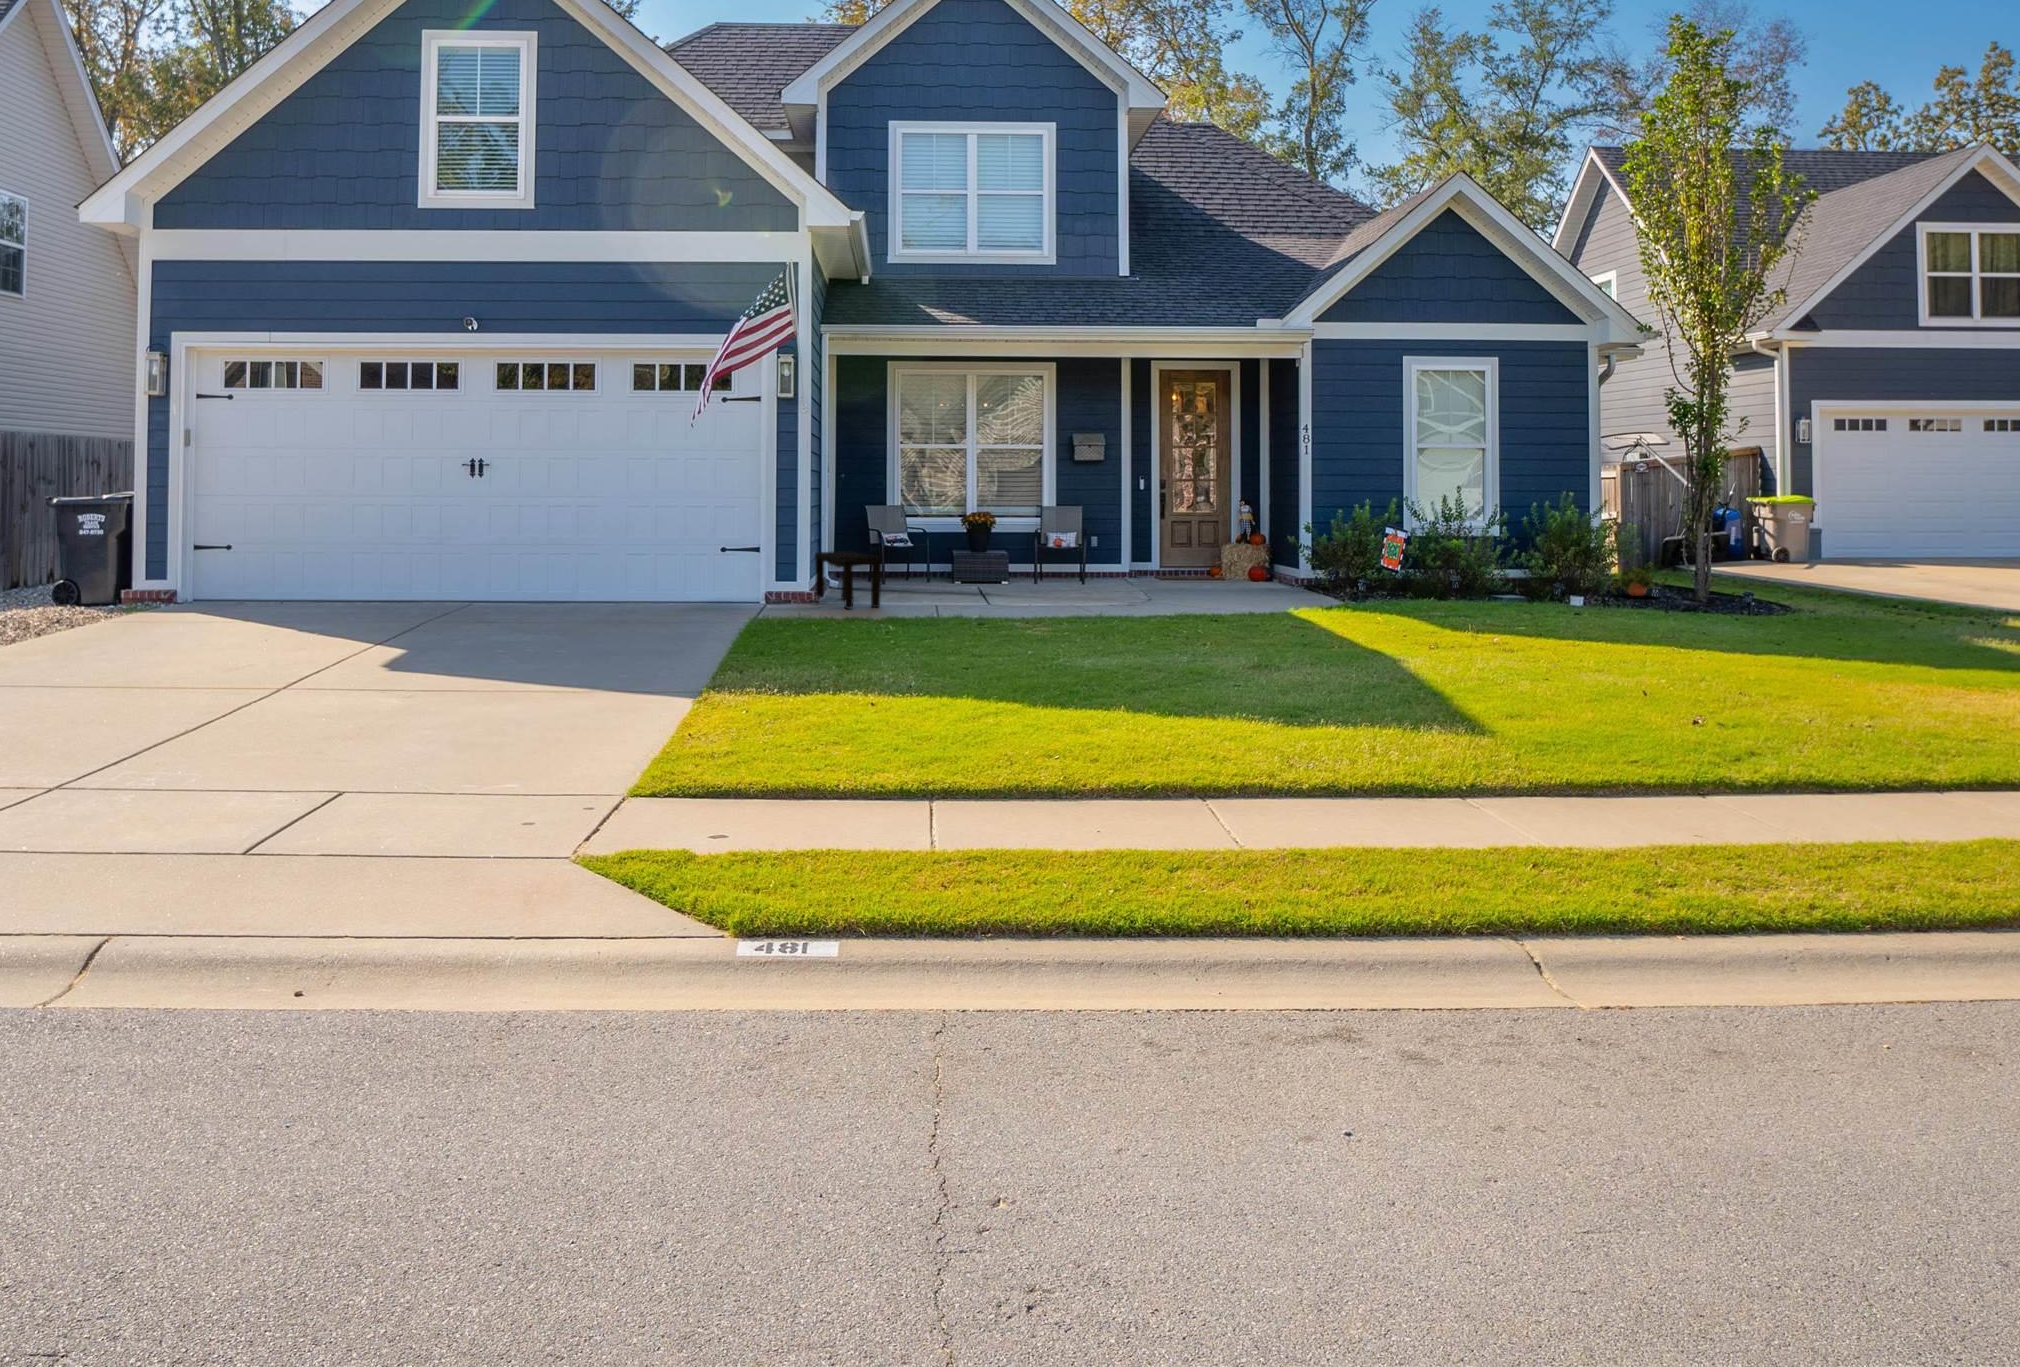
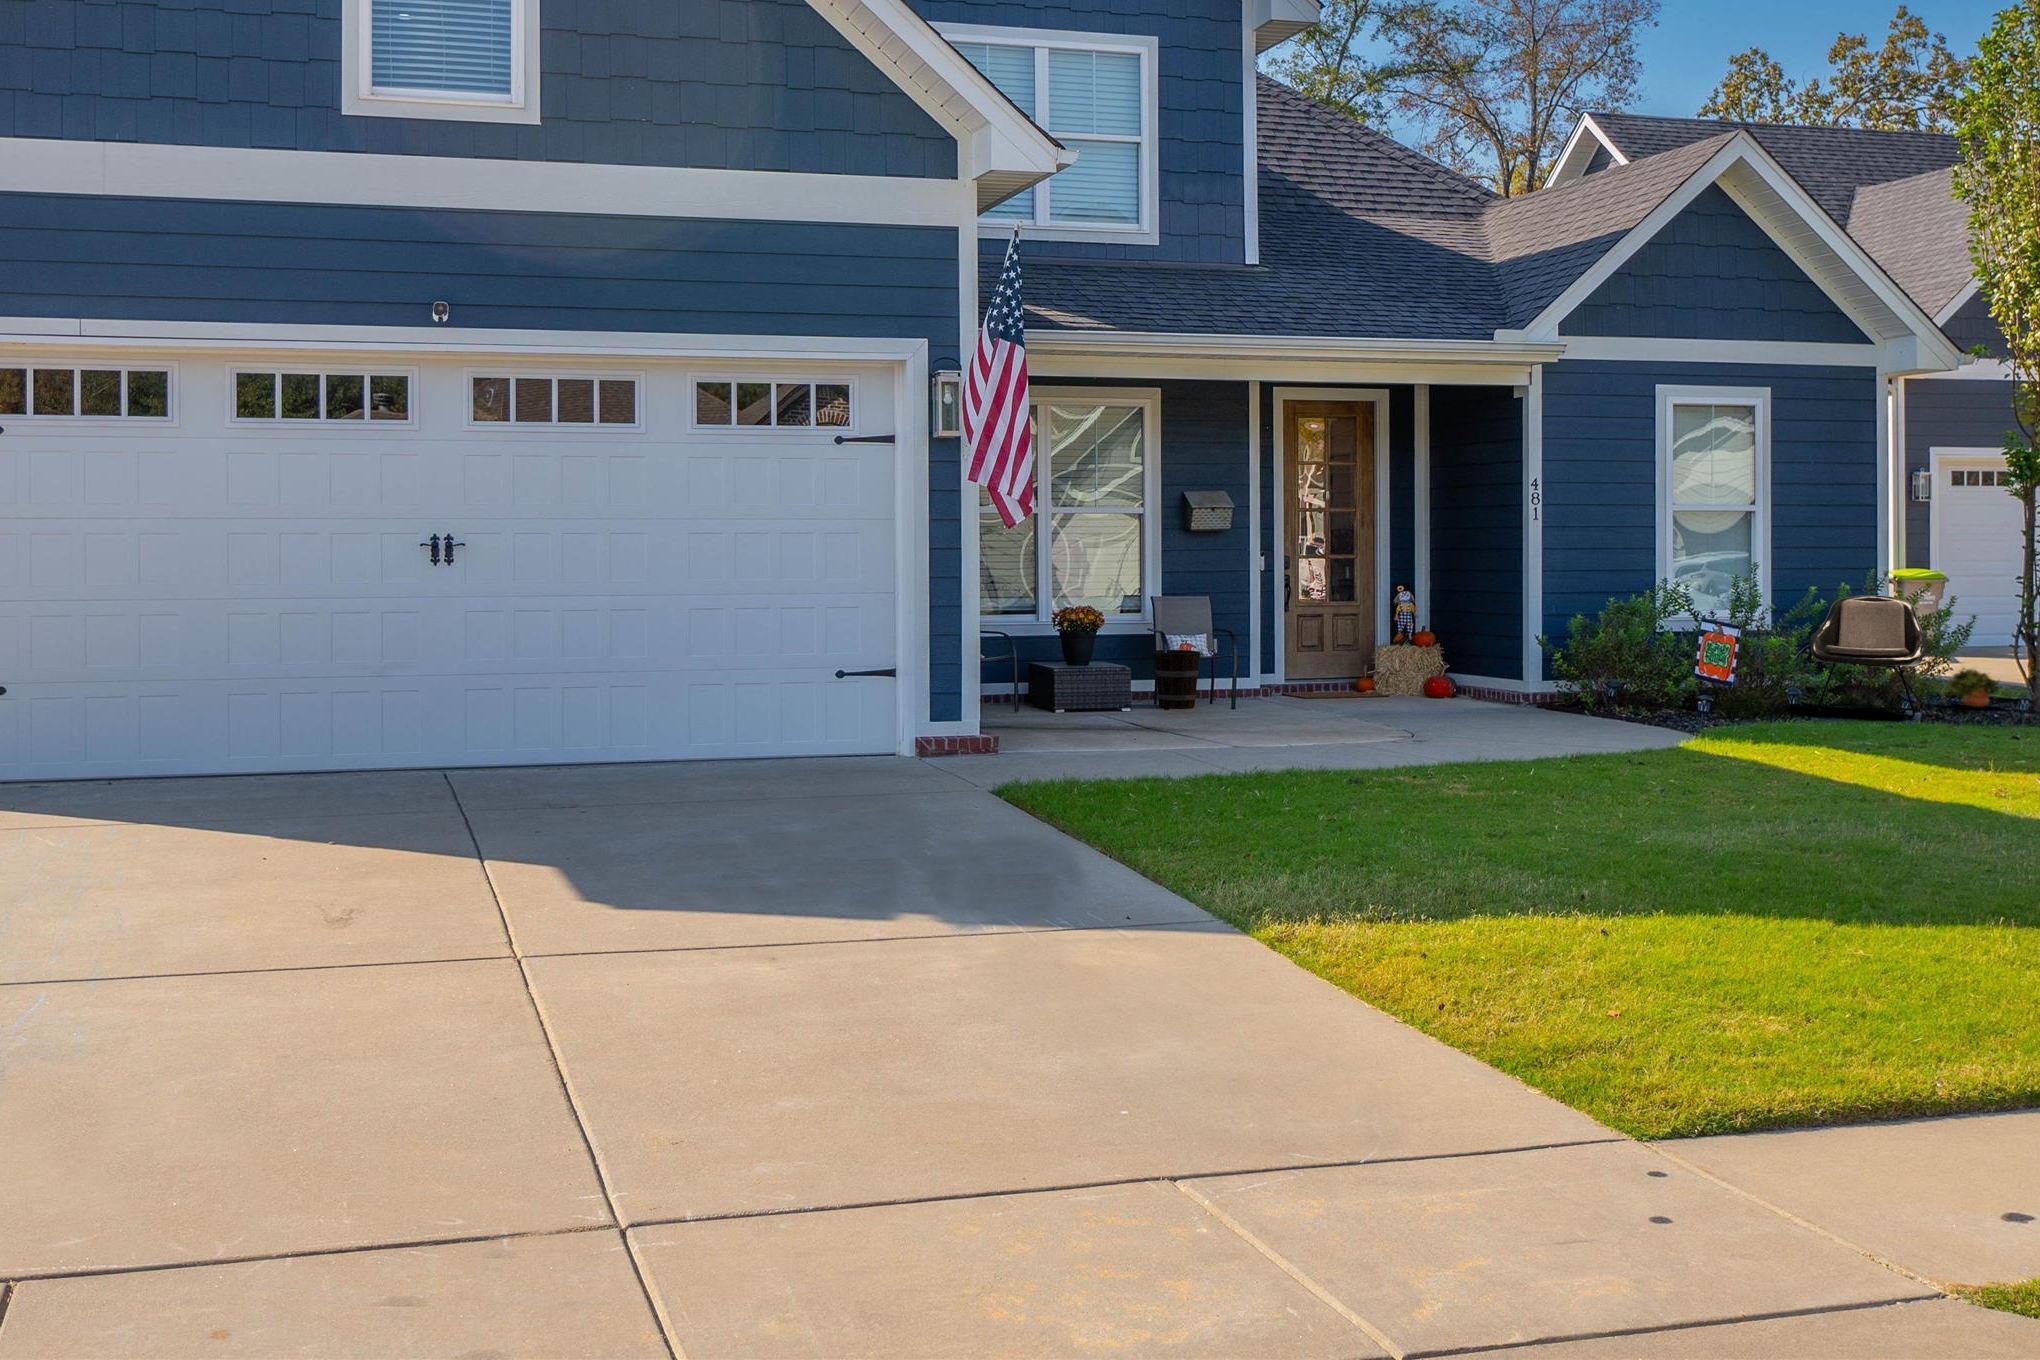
lounge chair: none [1491,513,1583,603] -> present [1810,595,1926,719]
bucket: none [1030,541,1063,581] -> present [1153,650,1200,708]
bench: present [815,551,882,609] -> none [946,671,1079,762]

